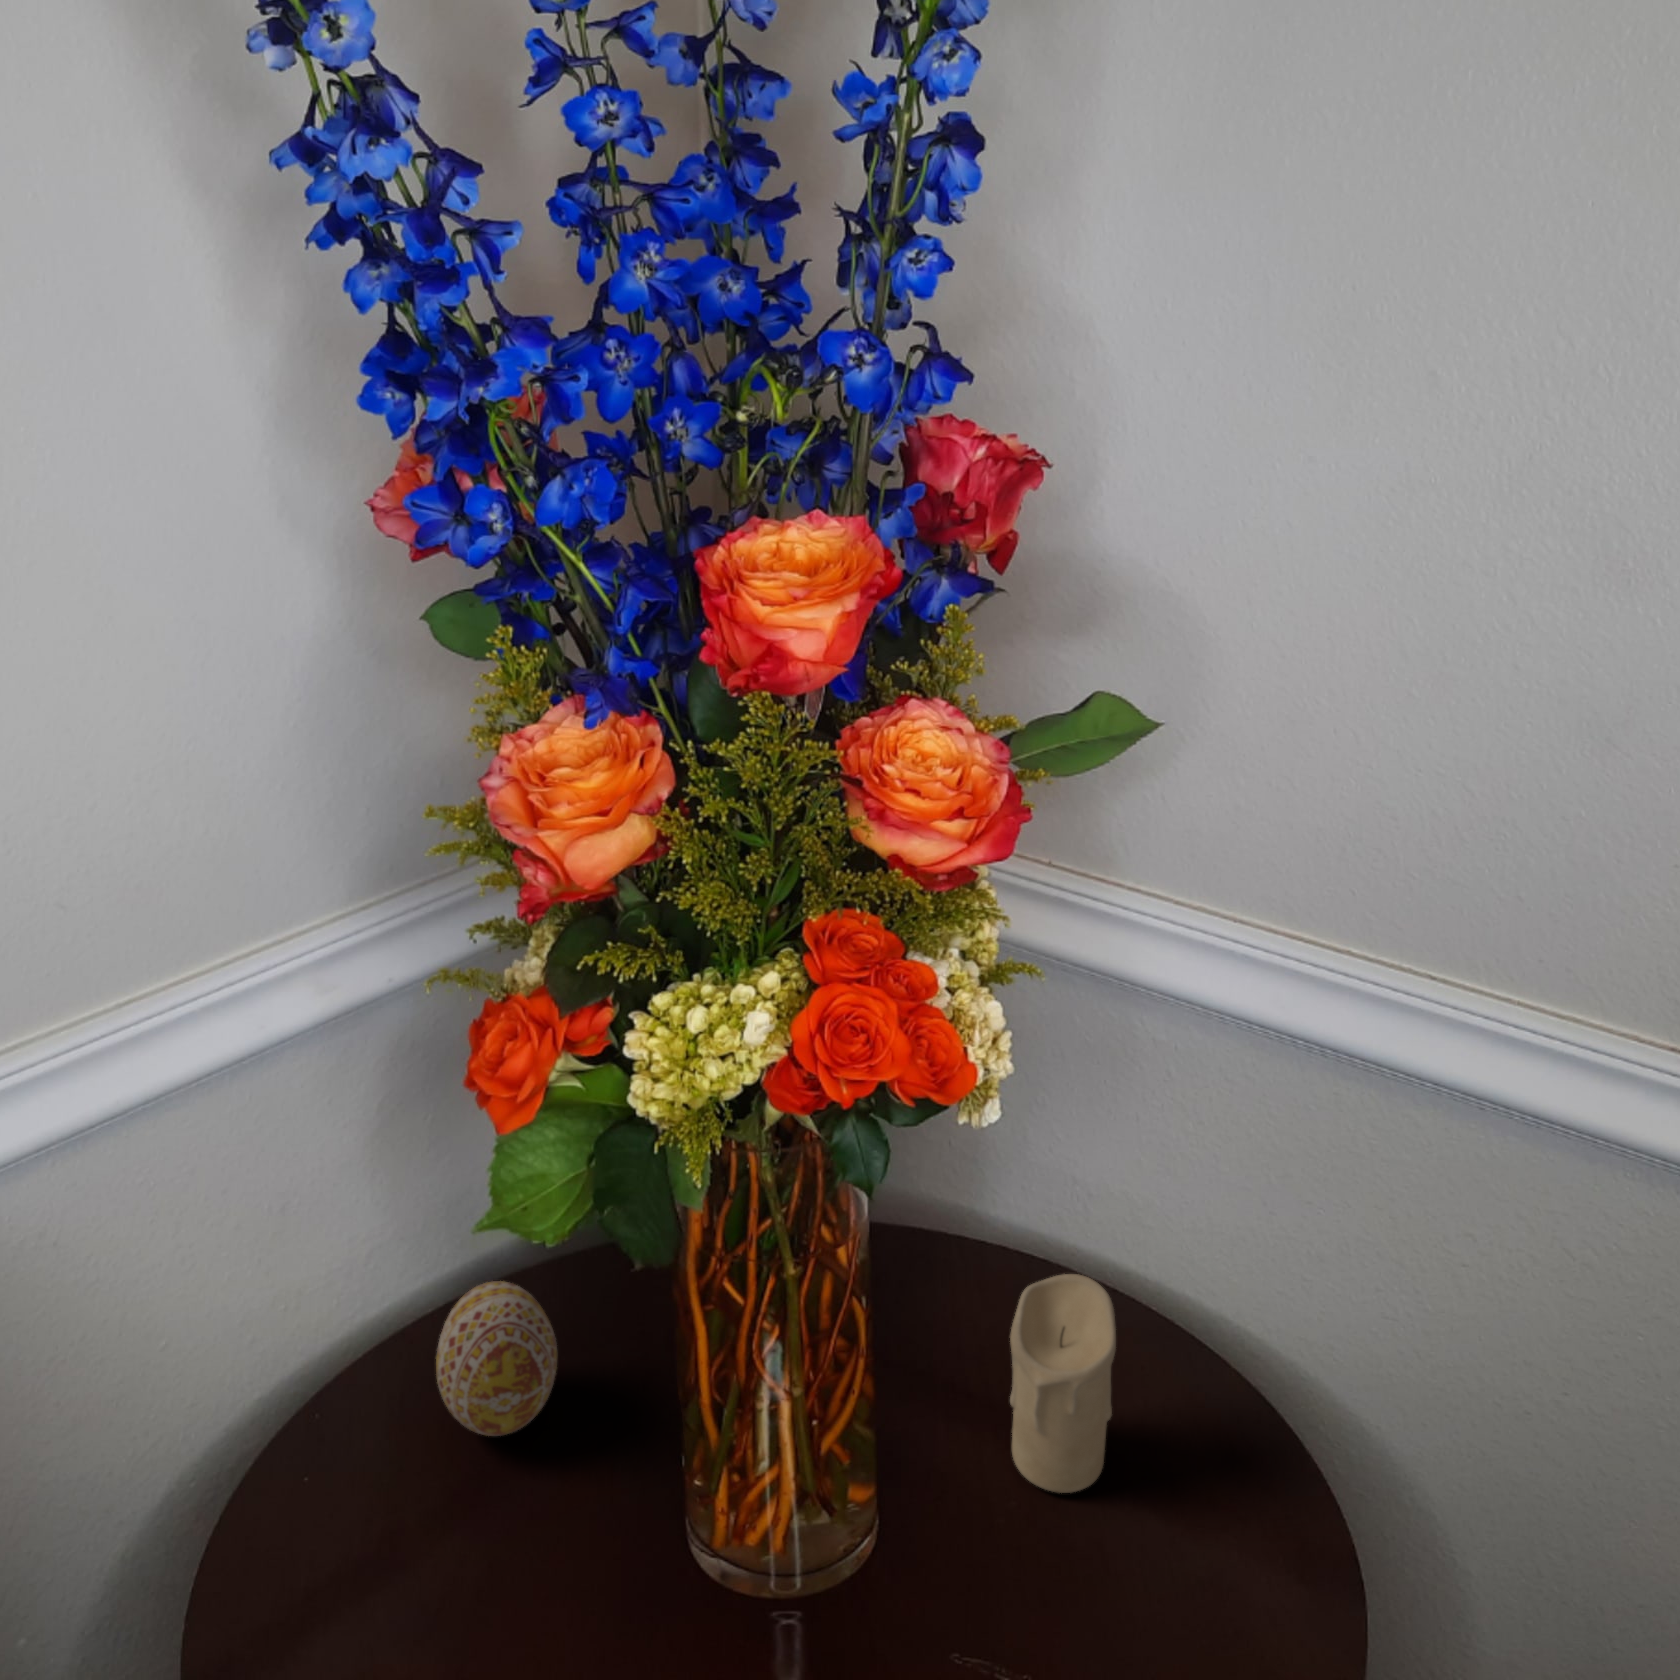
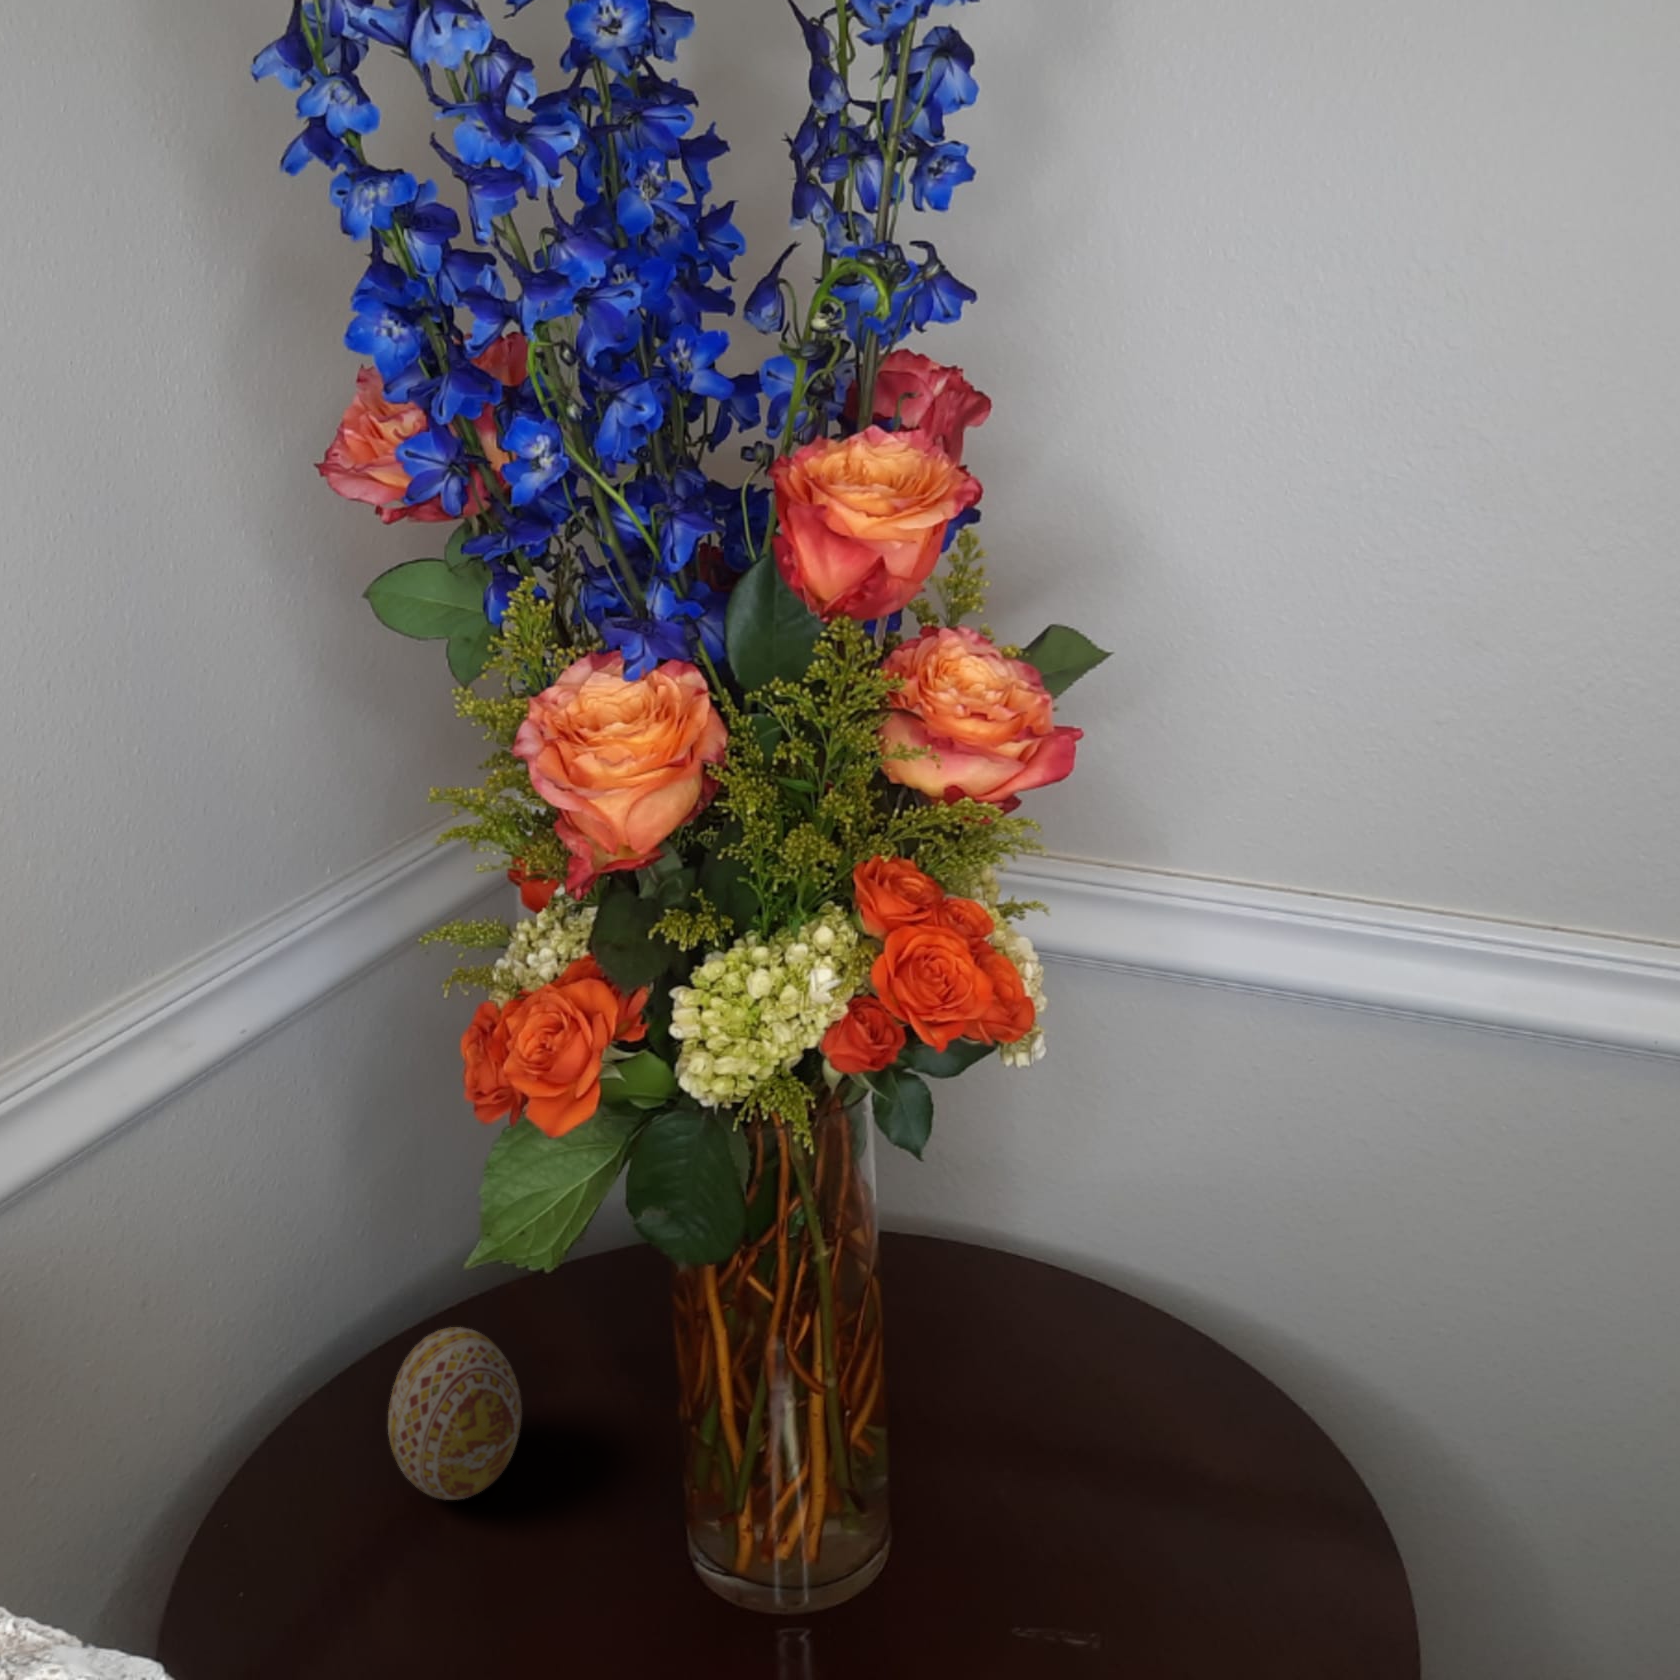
candle: present [1010,1274,1116,1493] -> none [997,1224,1107,1449]

